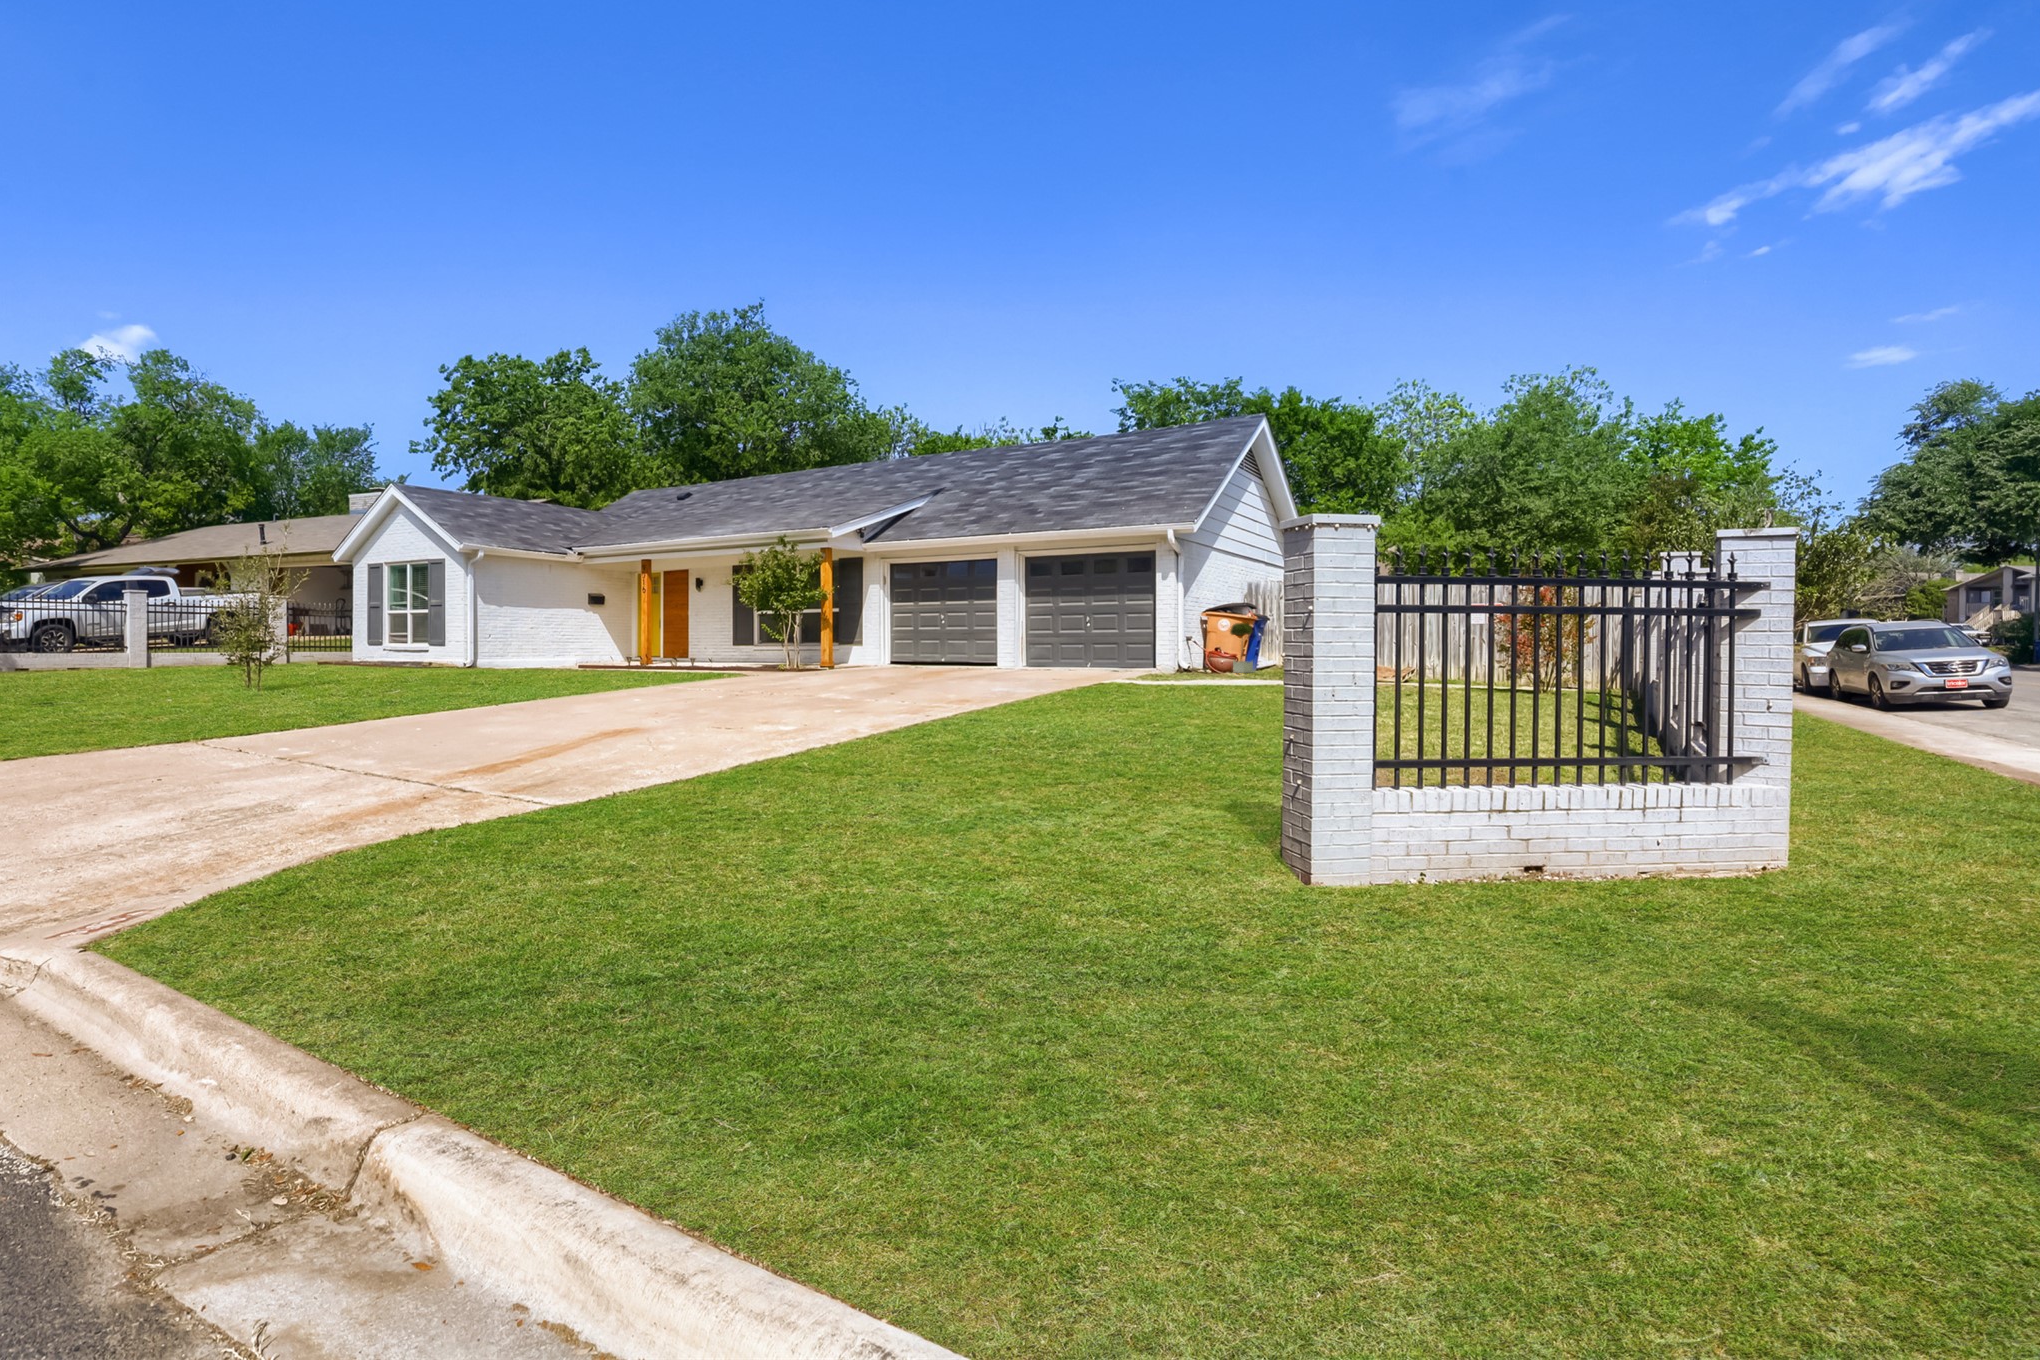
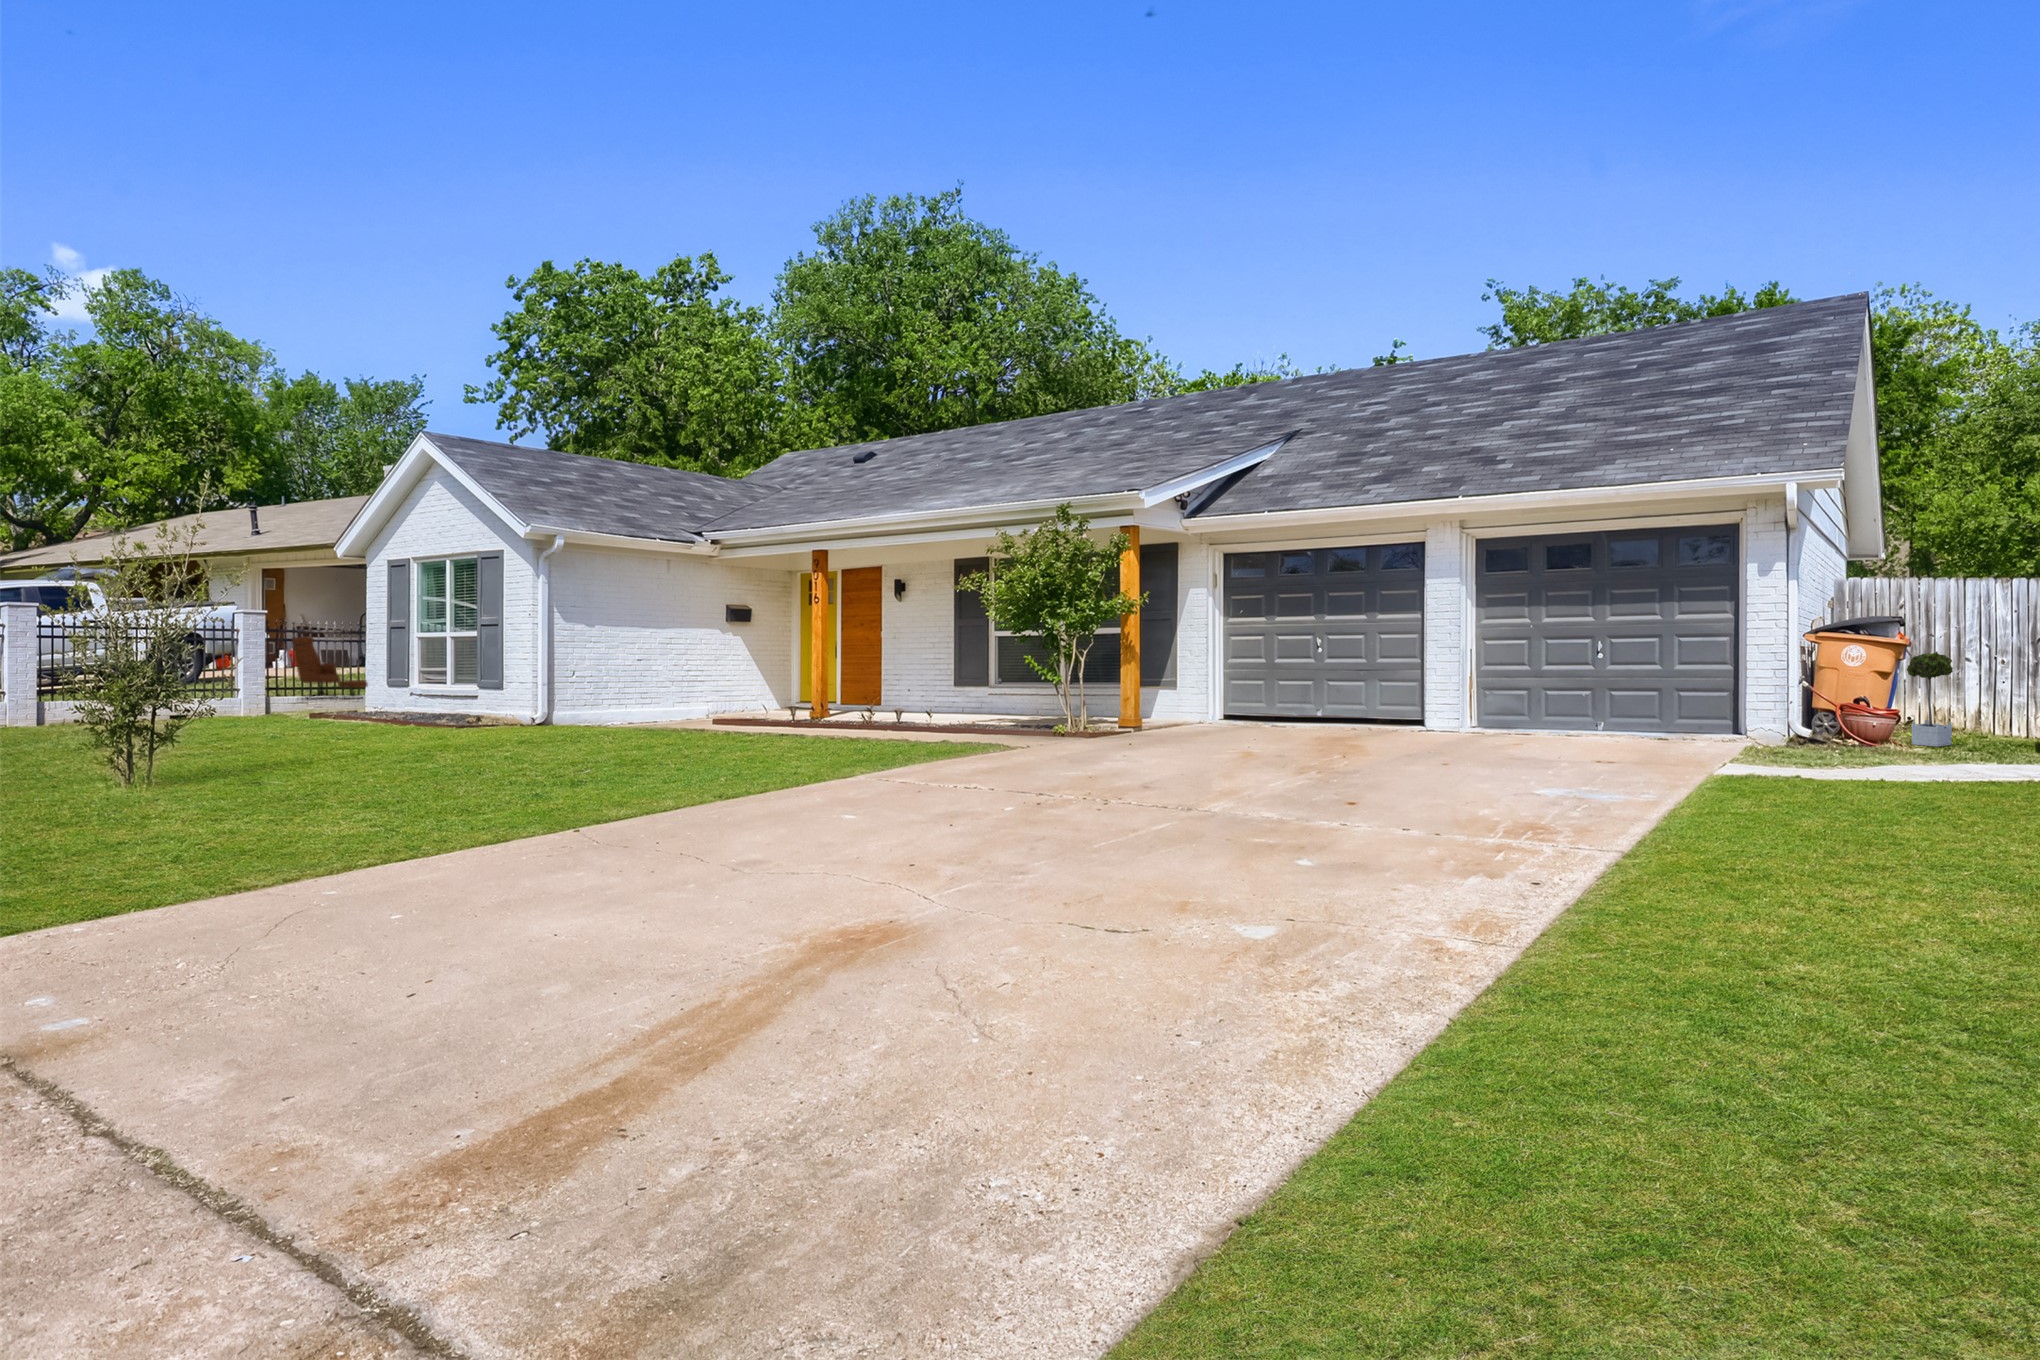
lounge chair: none [305,613,355,653] -> present [292,637,368,699]

